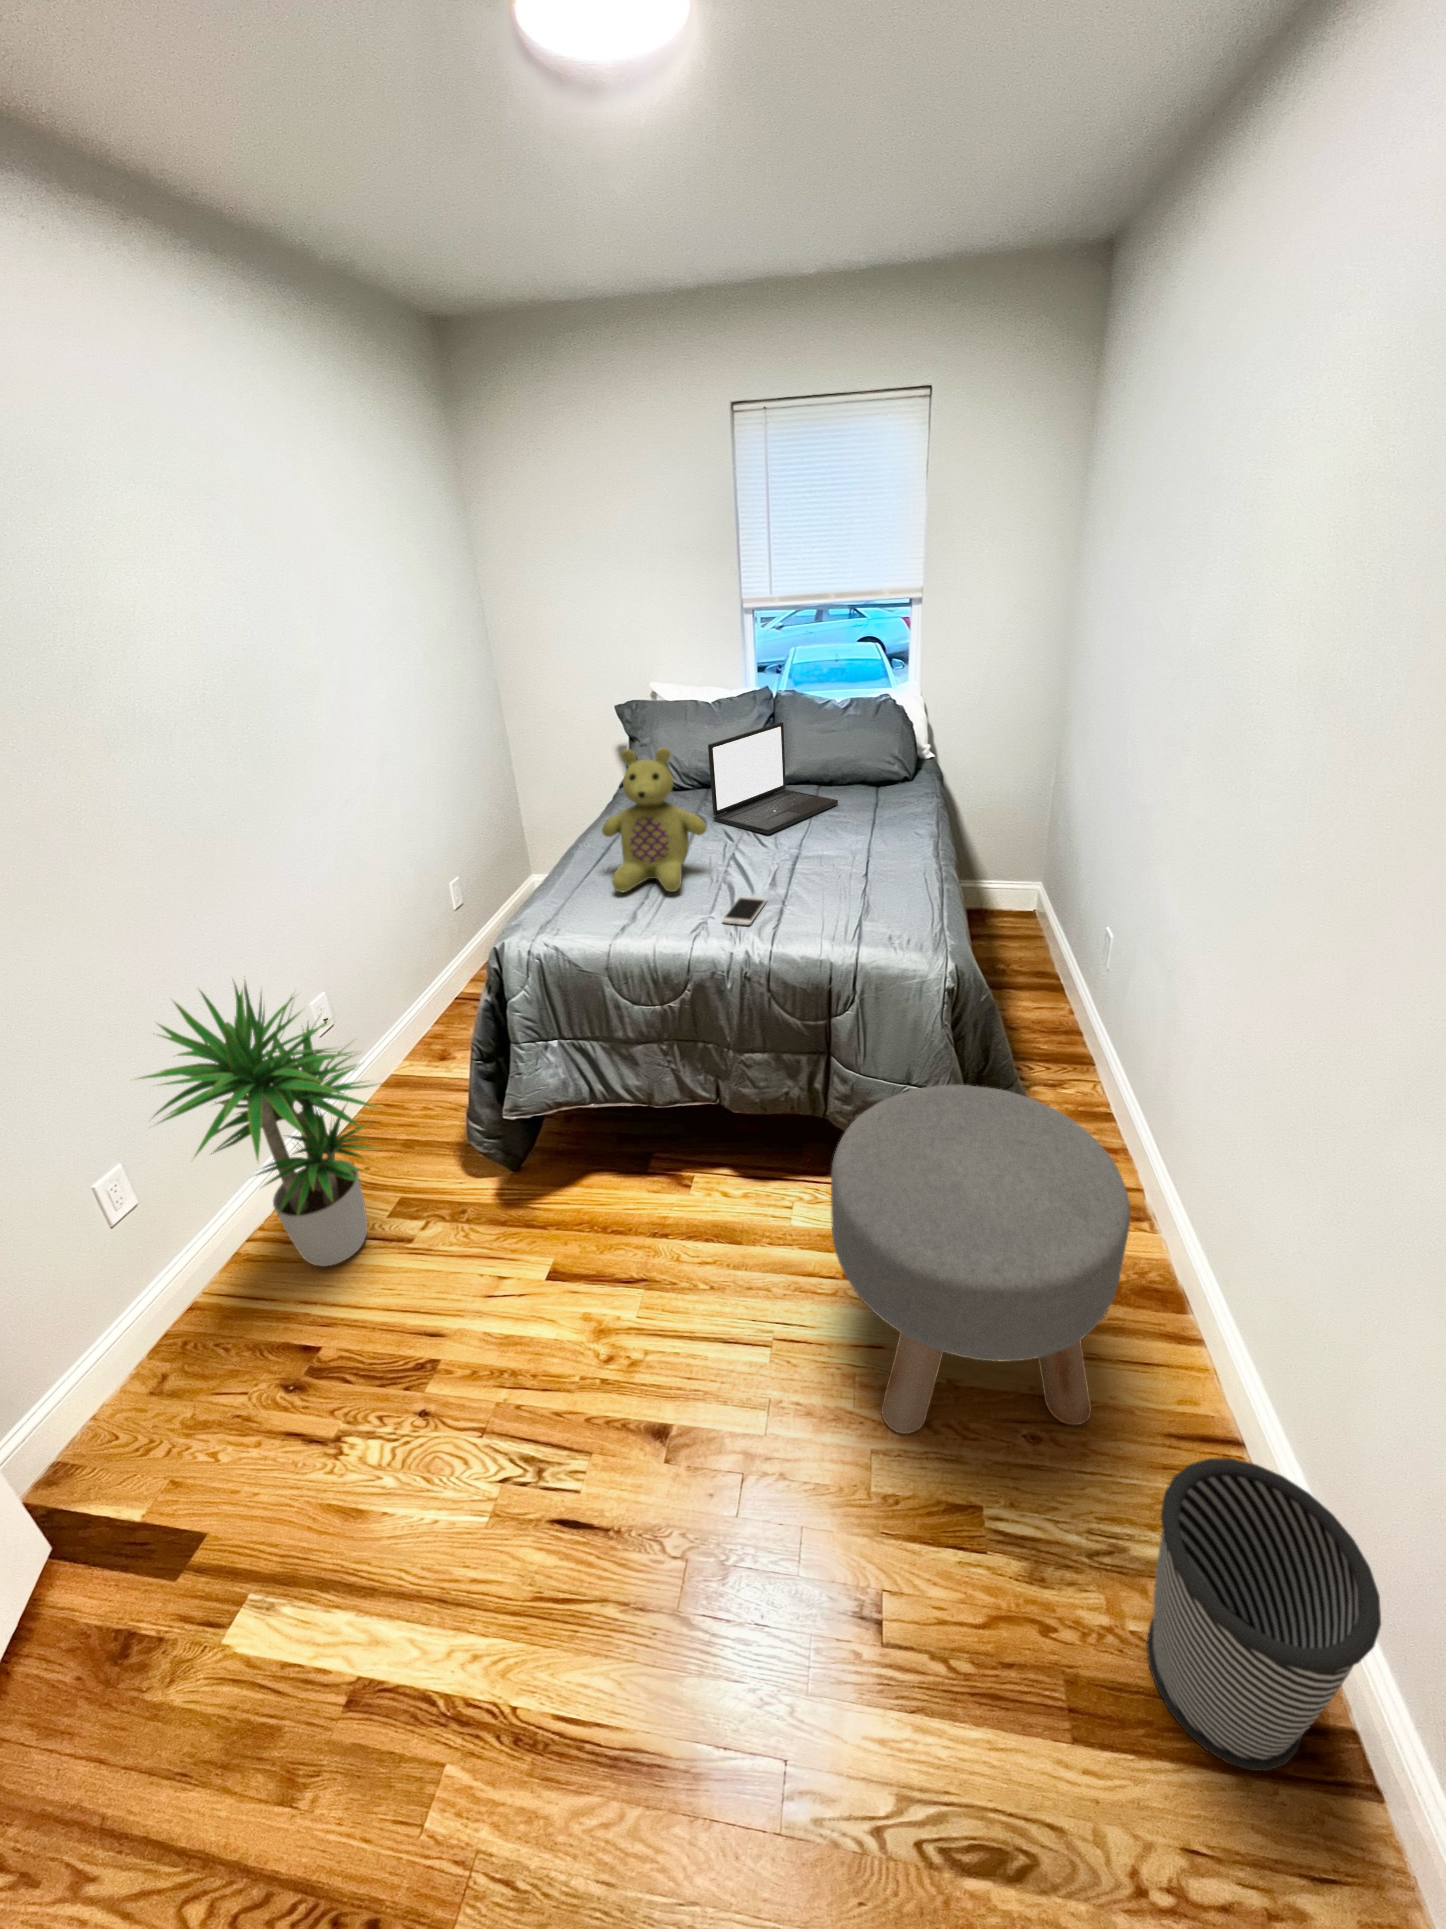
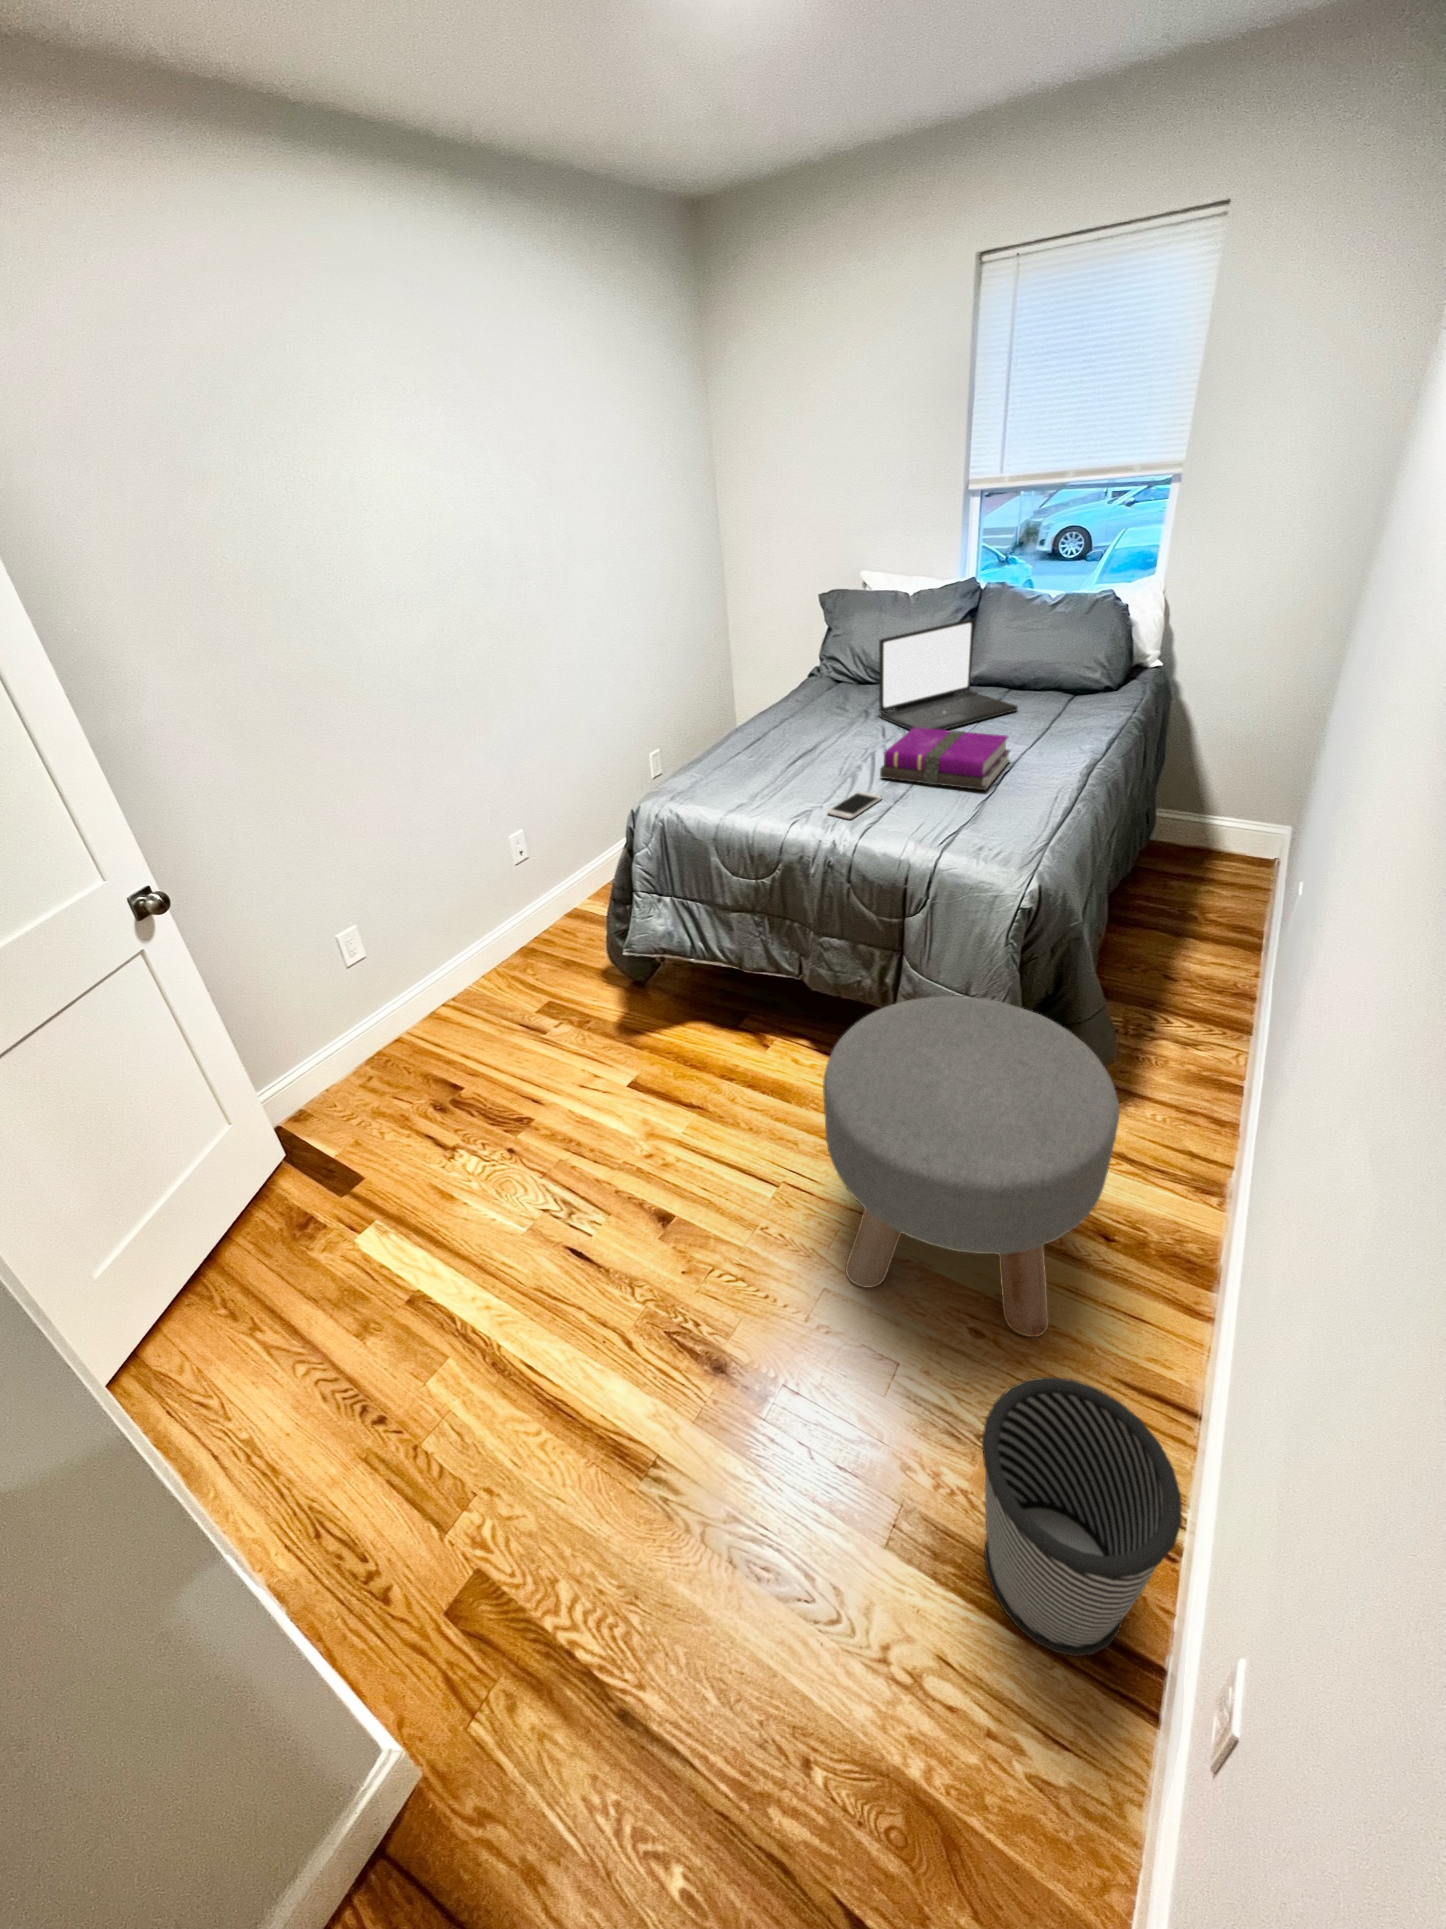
stuffed bear: present [602,747,707,892] -> none [747,640,845,781]
notebook: none [753,827,862,881] -> present [880,728,1010,790]
potted plant: present [140,981,378,1266] -> none [361,804,541,1036]

